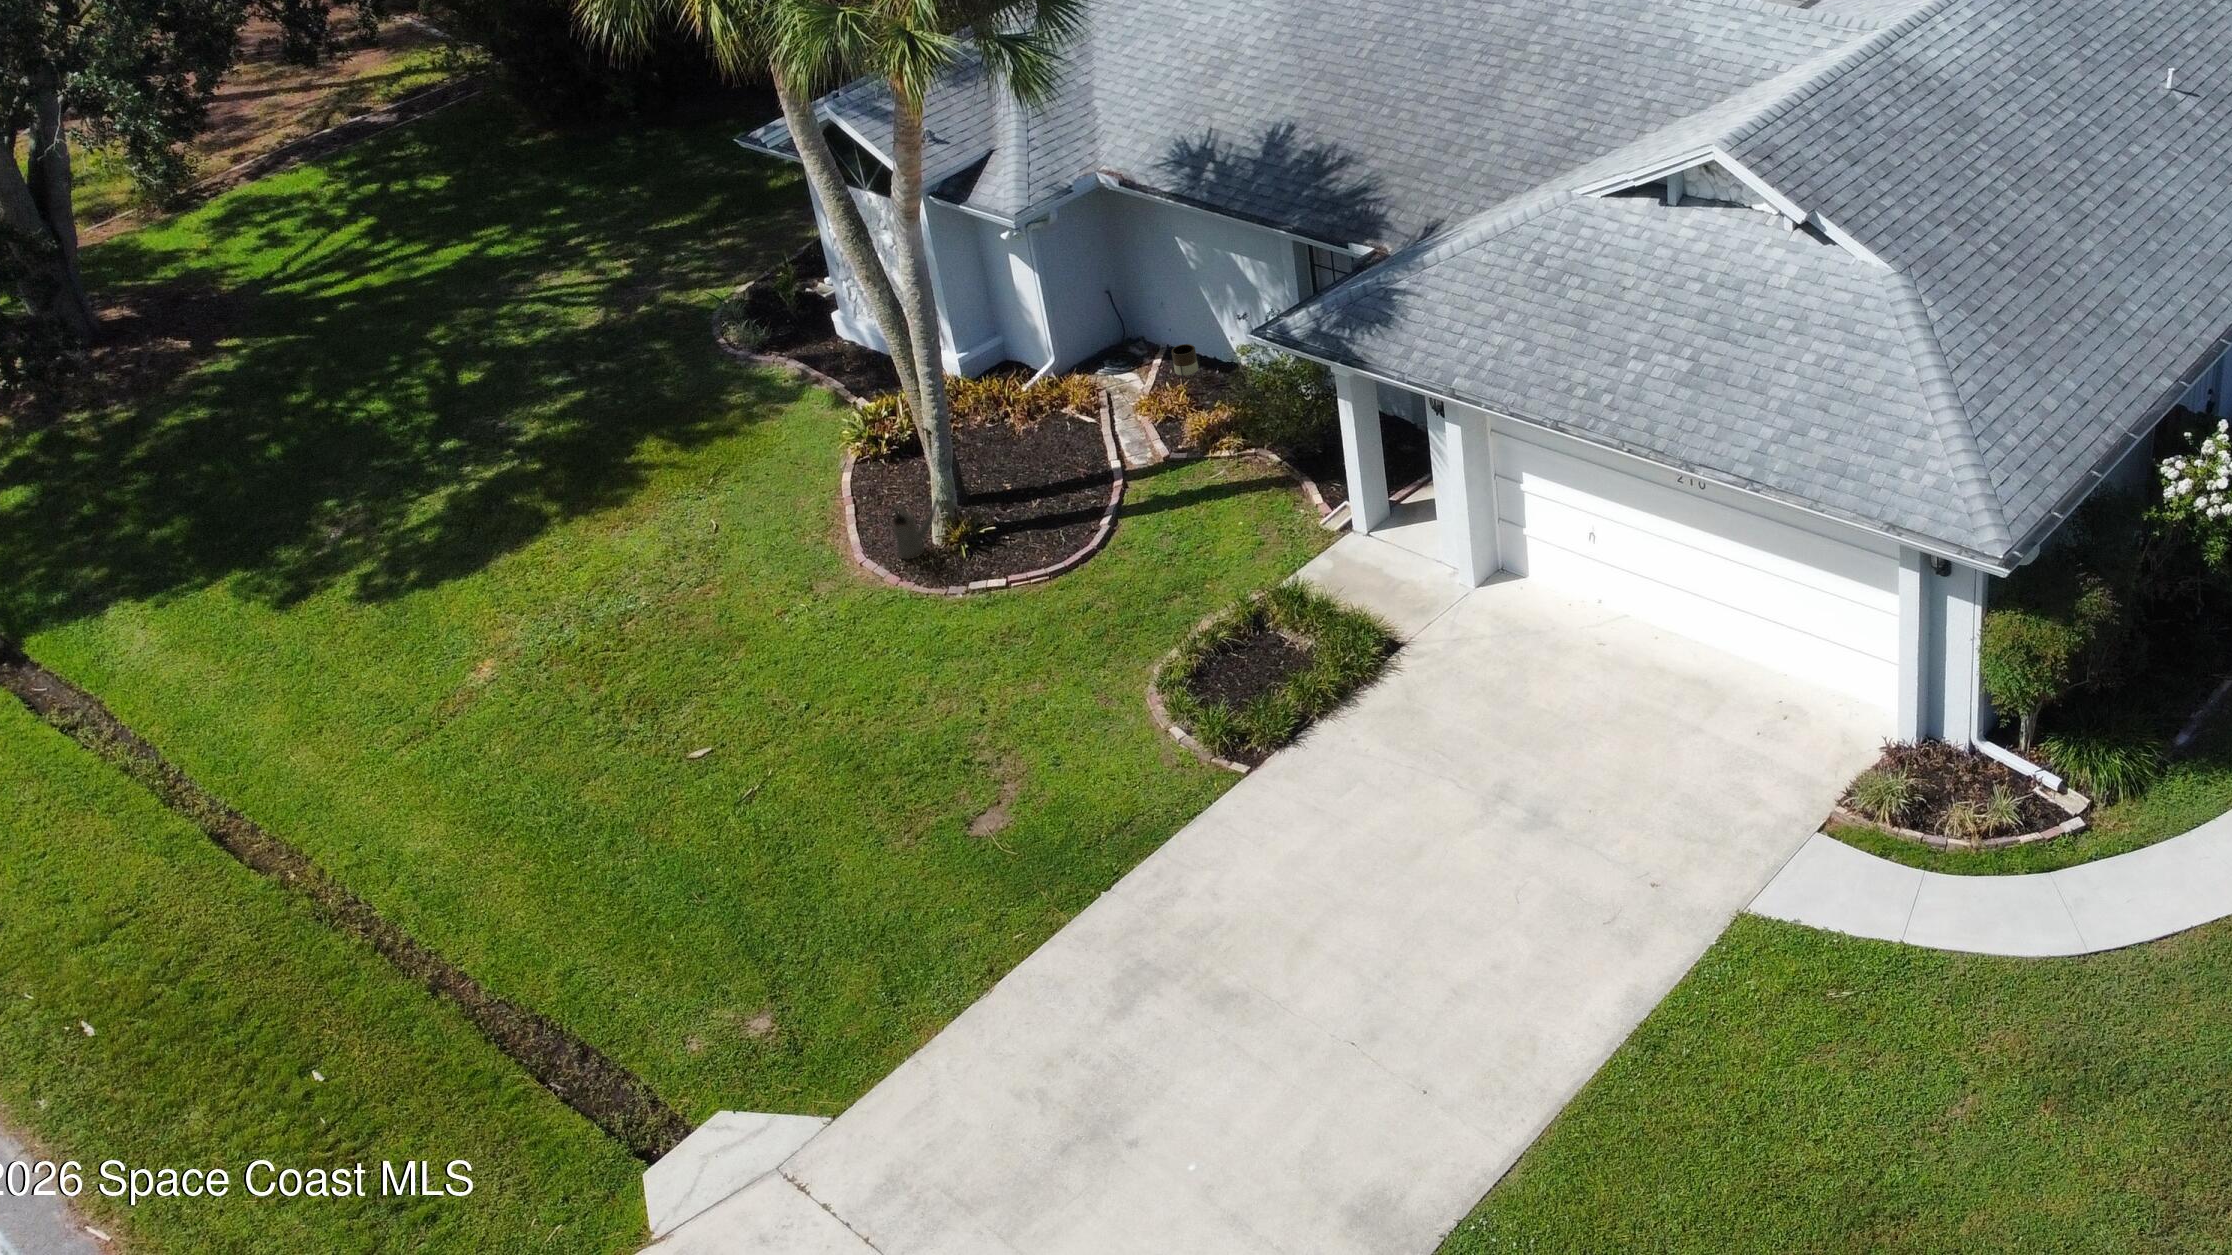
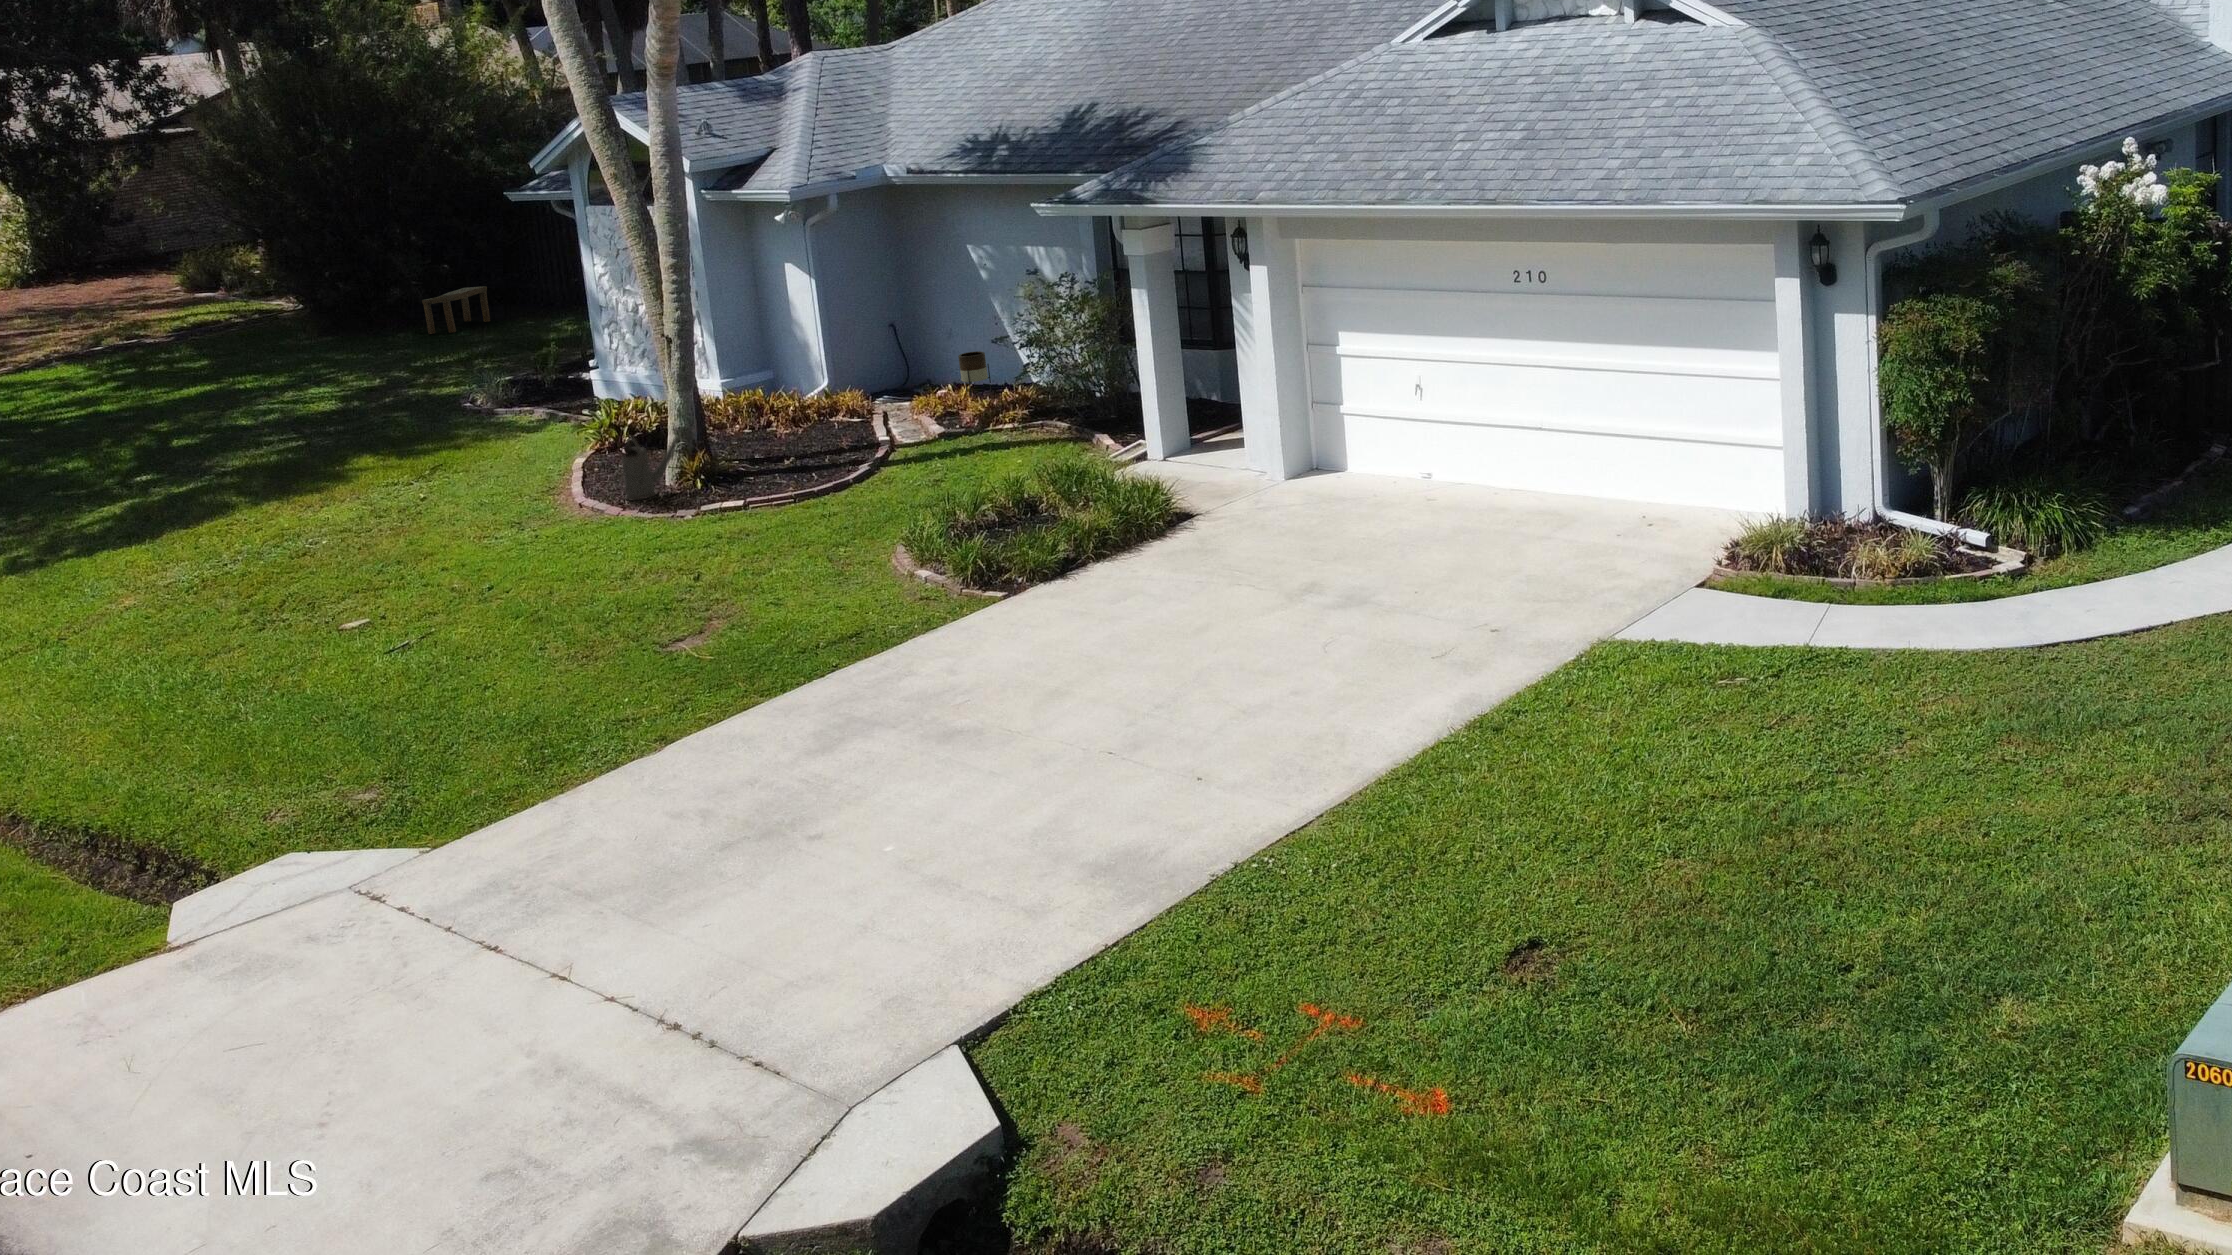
bench: none [642,127,705,181] -> present [422,286,490,334]

